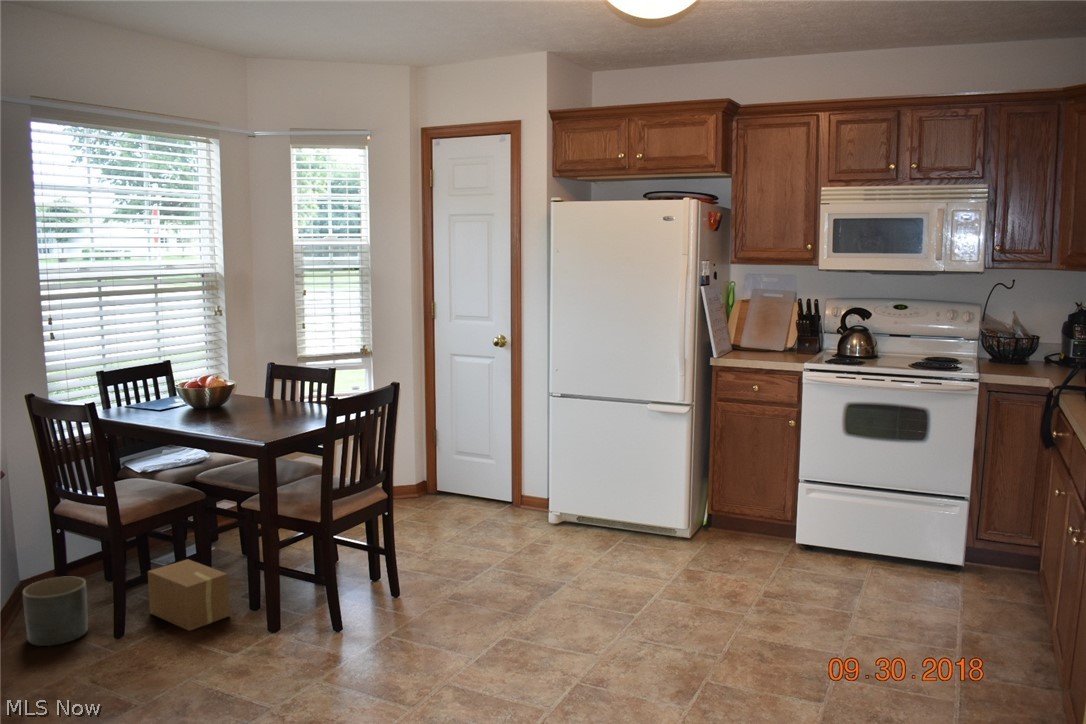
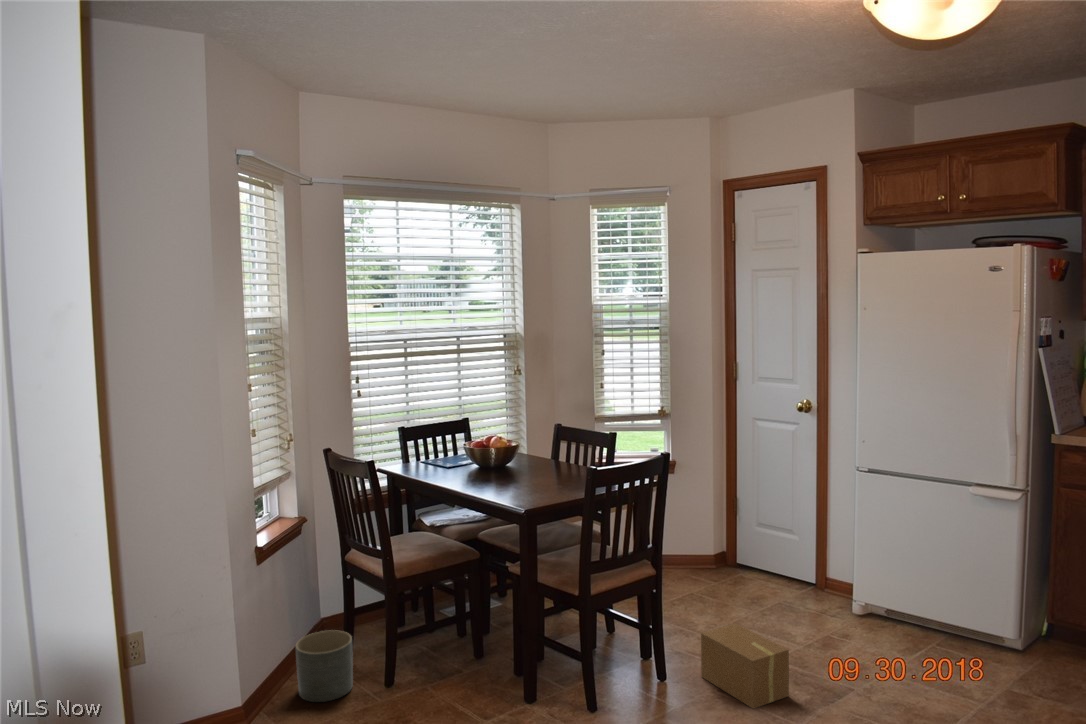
cardboard box: present [148,559,230,631] -> present [701,623,789,709]

